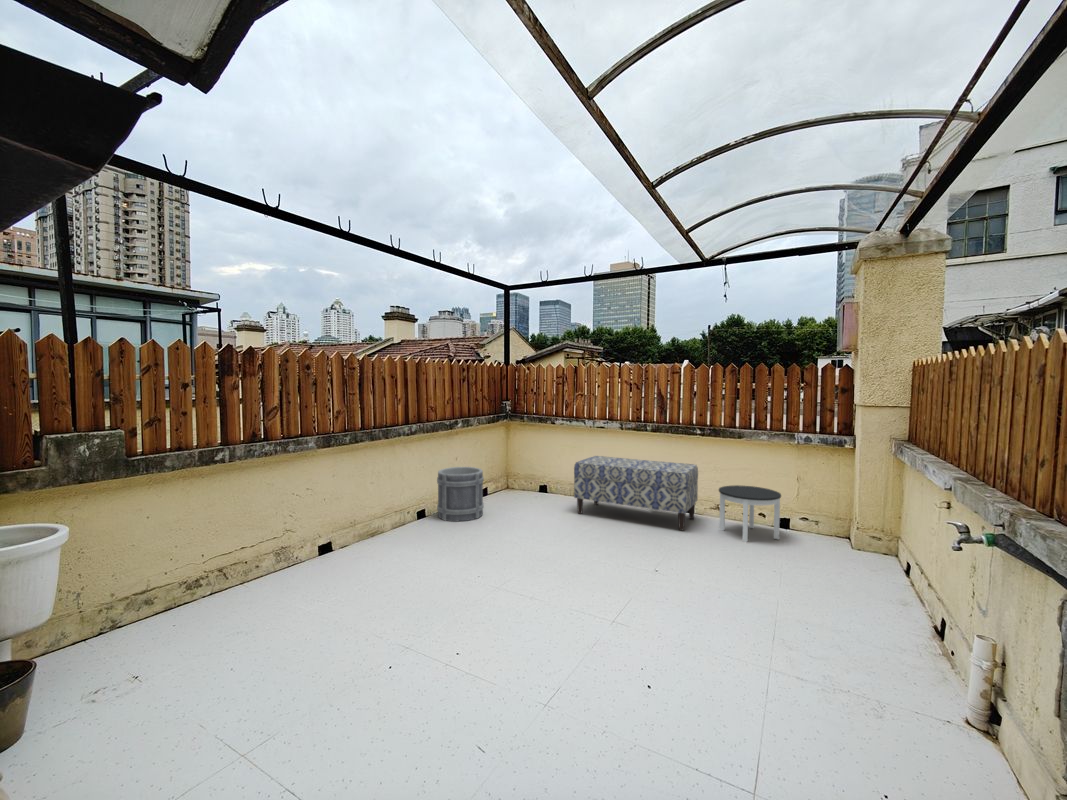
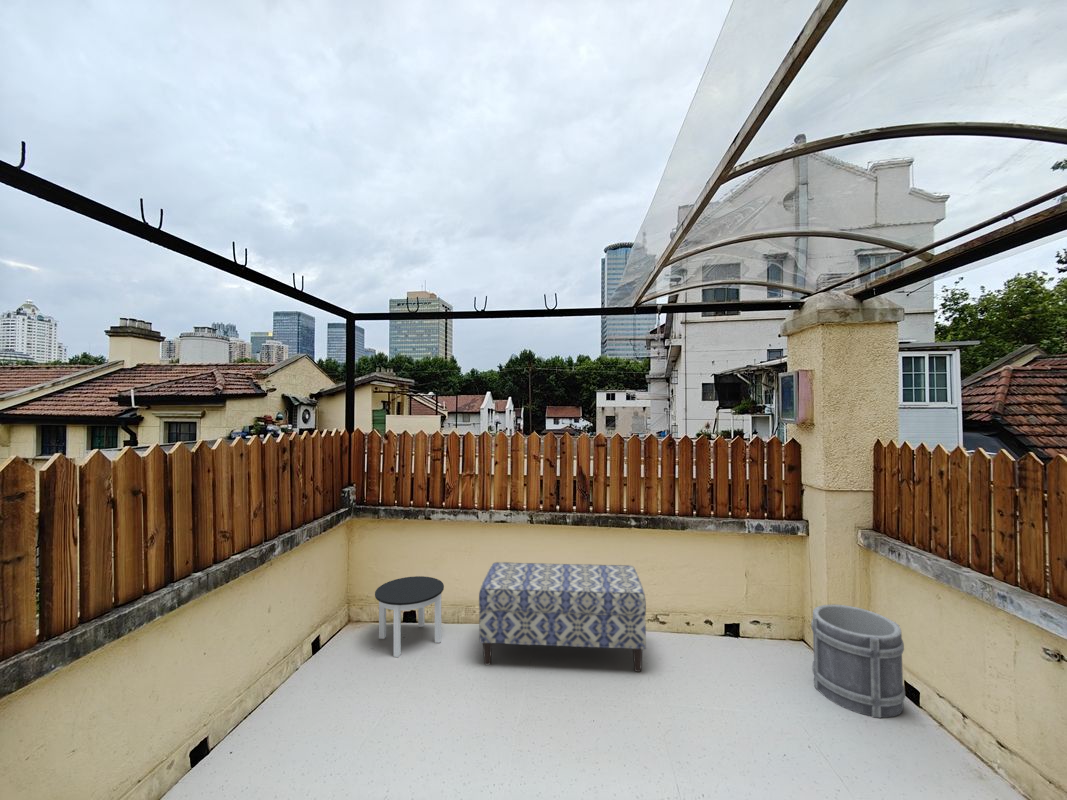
bucket: present [437,467,484,521] -> present [811,604,905,718]
round table: present [719,485,781,542] -> present [375,576,444,657]

